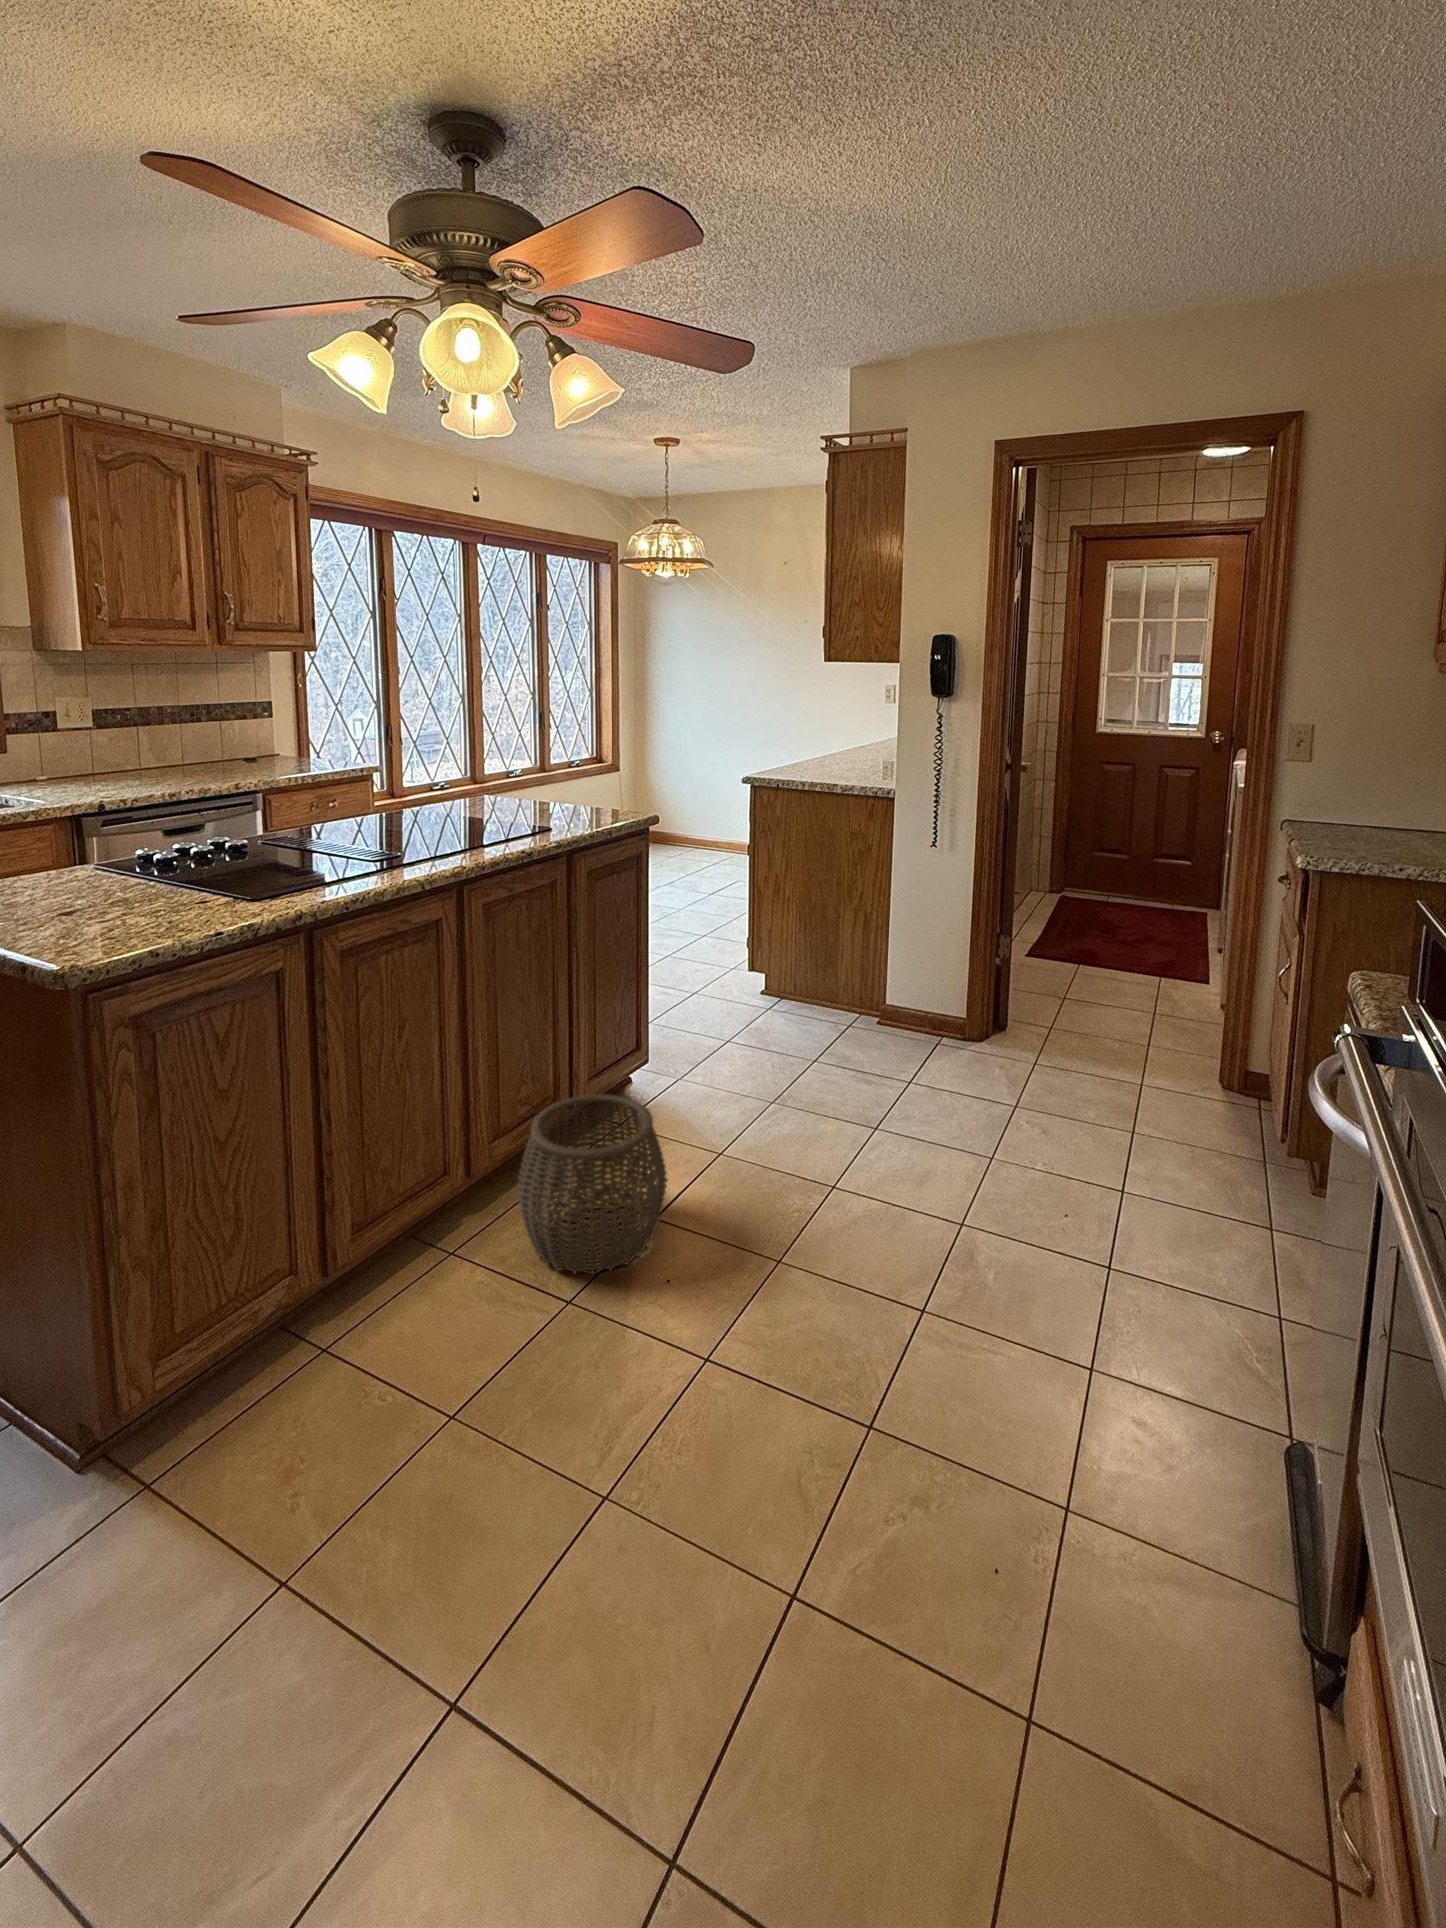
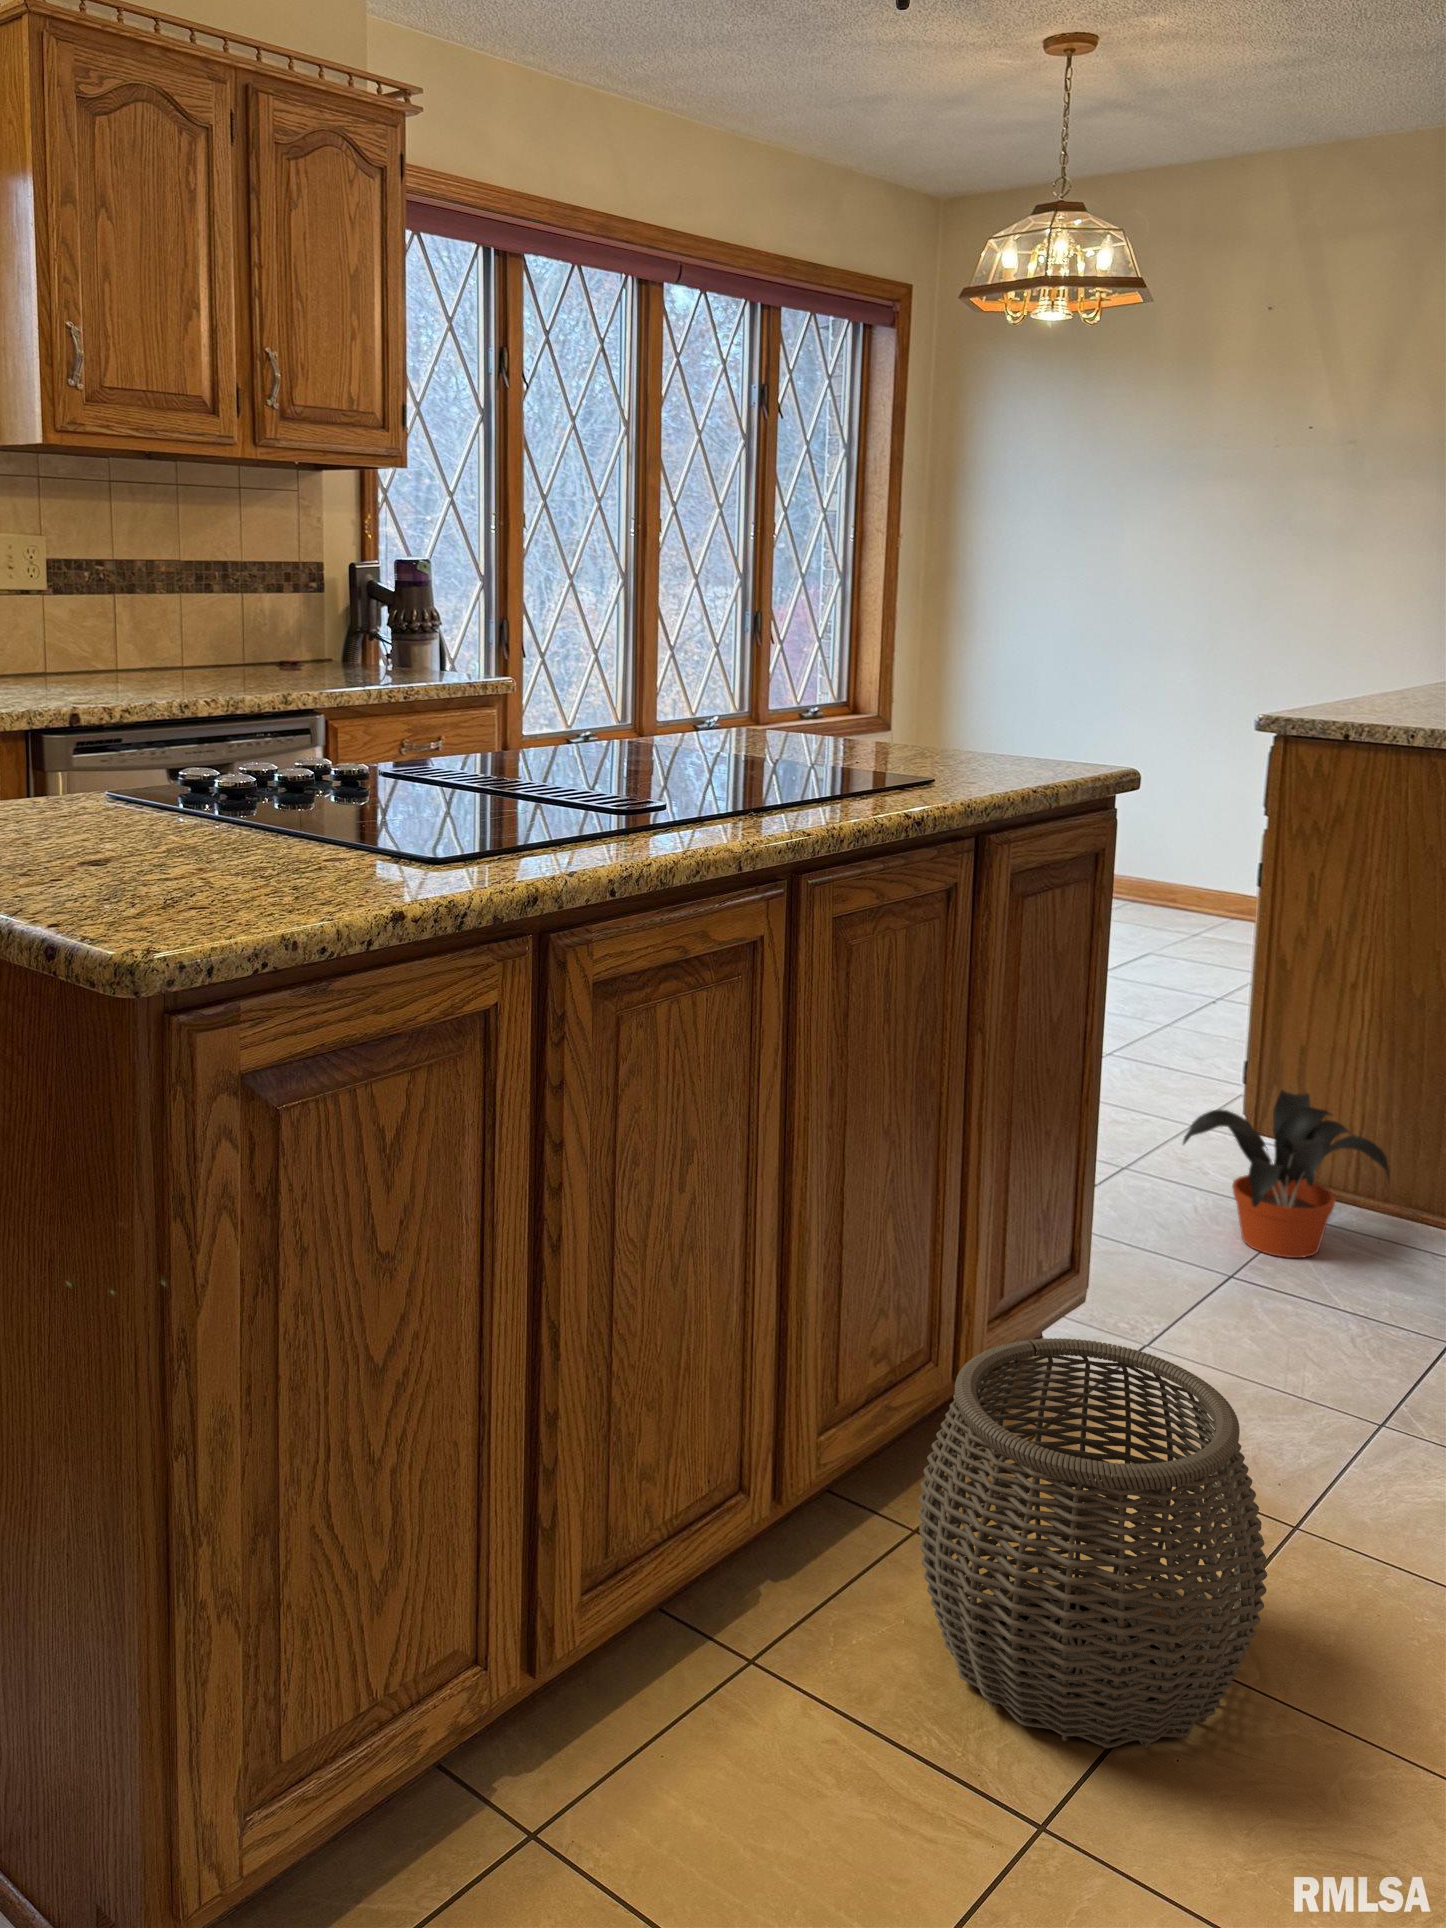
potted plant: none [702,960,792,1040] -> present [1183,1090,1390,1258]

